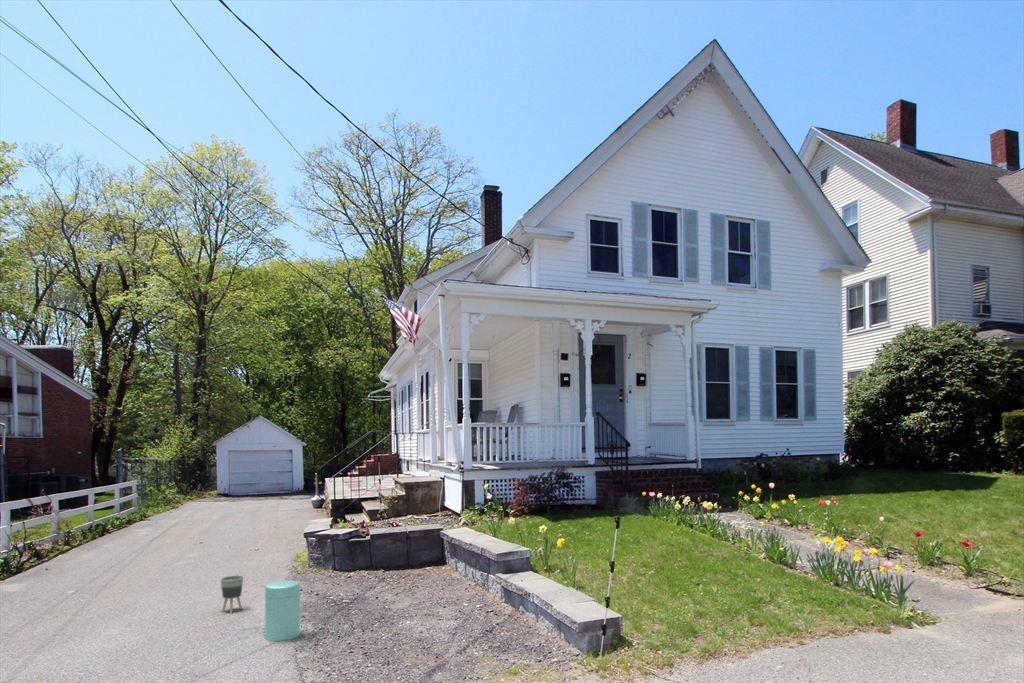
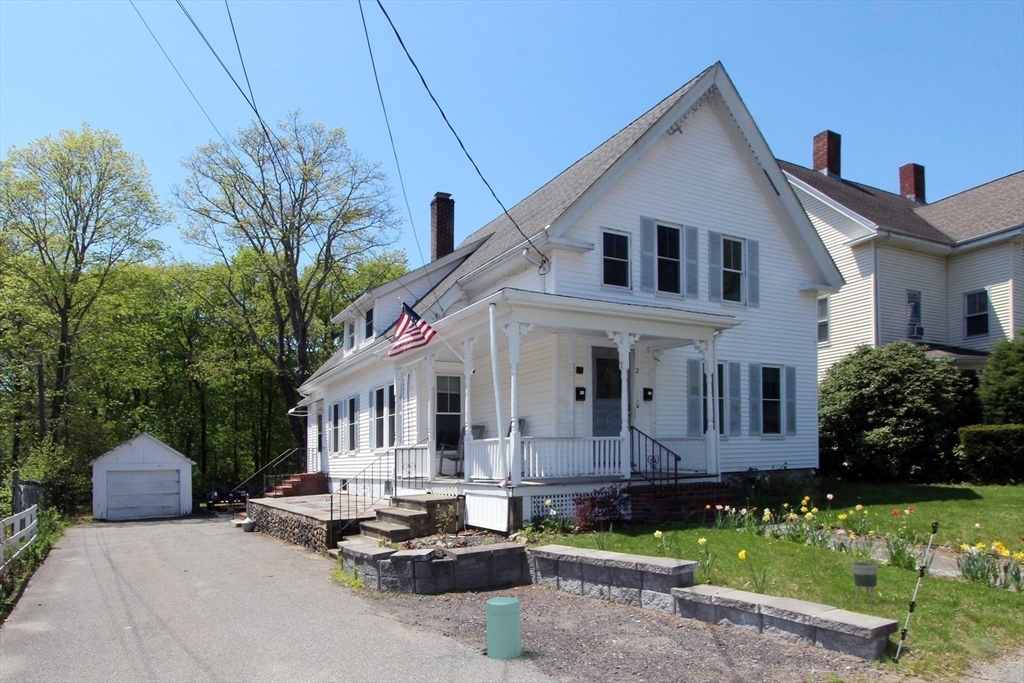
planter: present [221,576,243,613] -> present [851,562,878,604]

